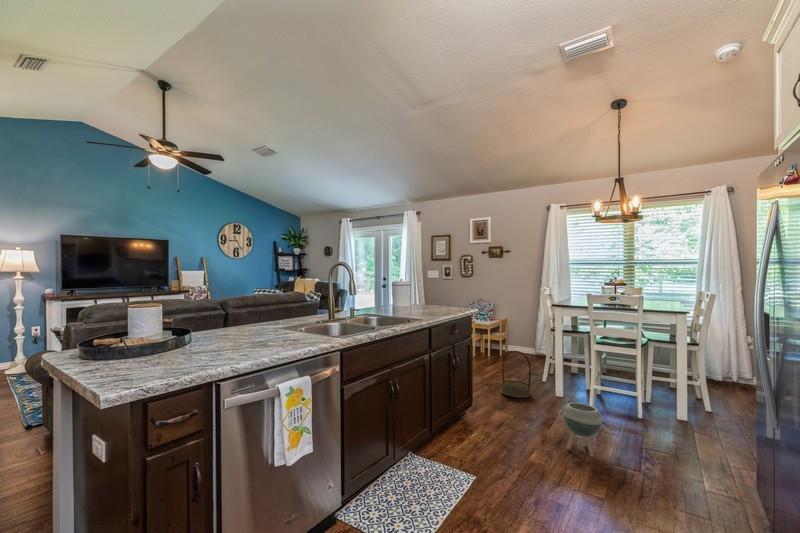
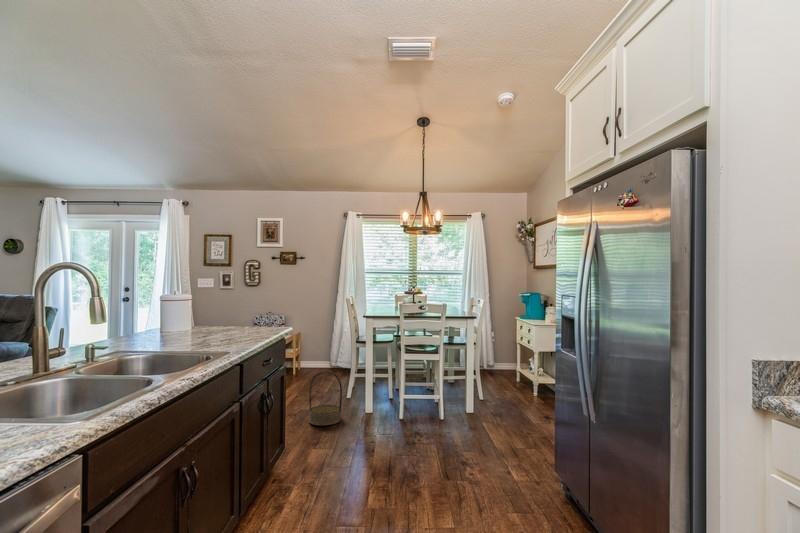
planter: present [563,403,602,457] -> none [392,420,427,476]

